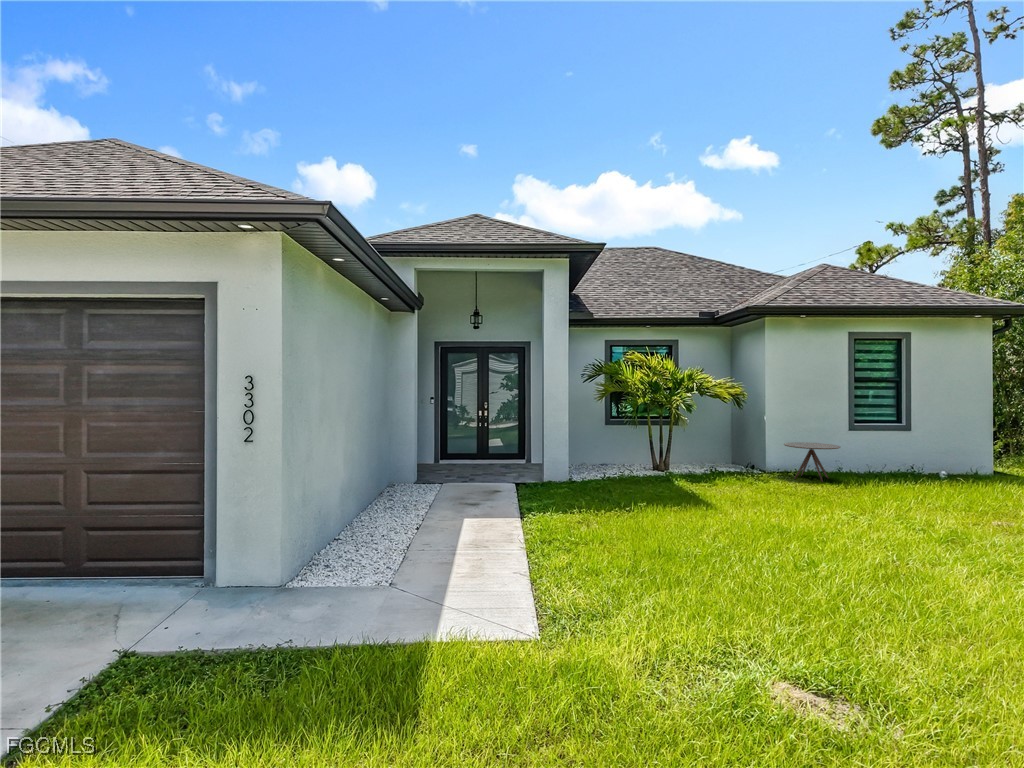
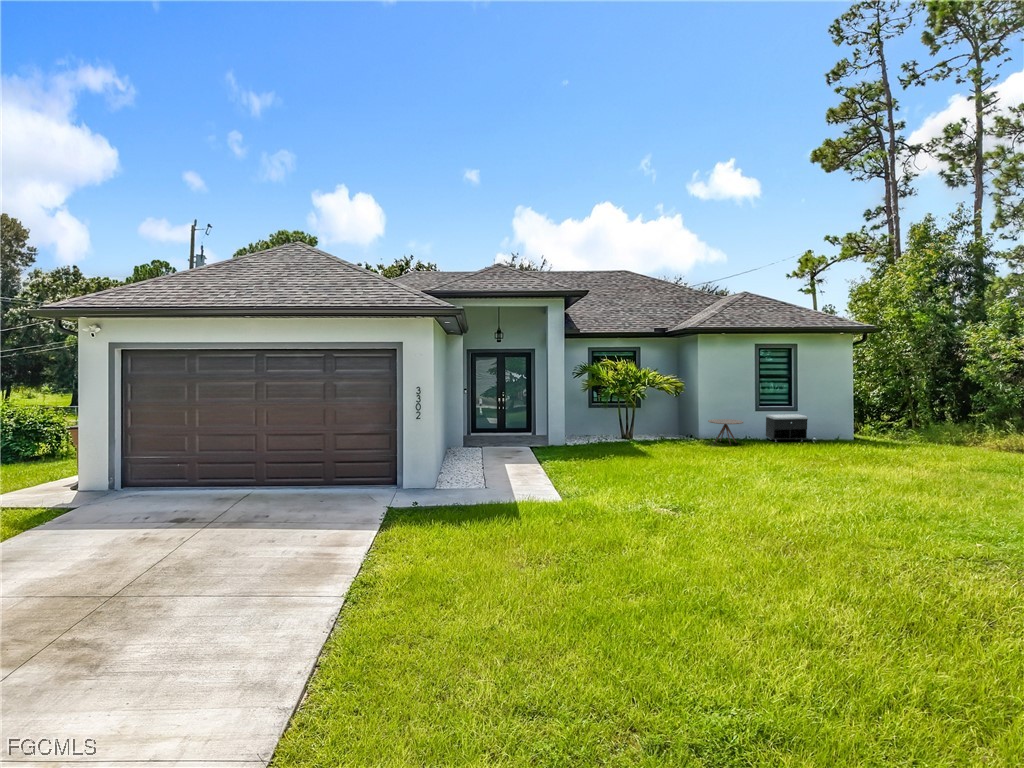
storage bench: none [867,437,936,477] -> present [766,414,808,442]

